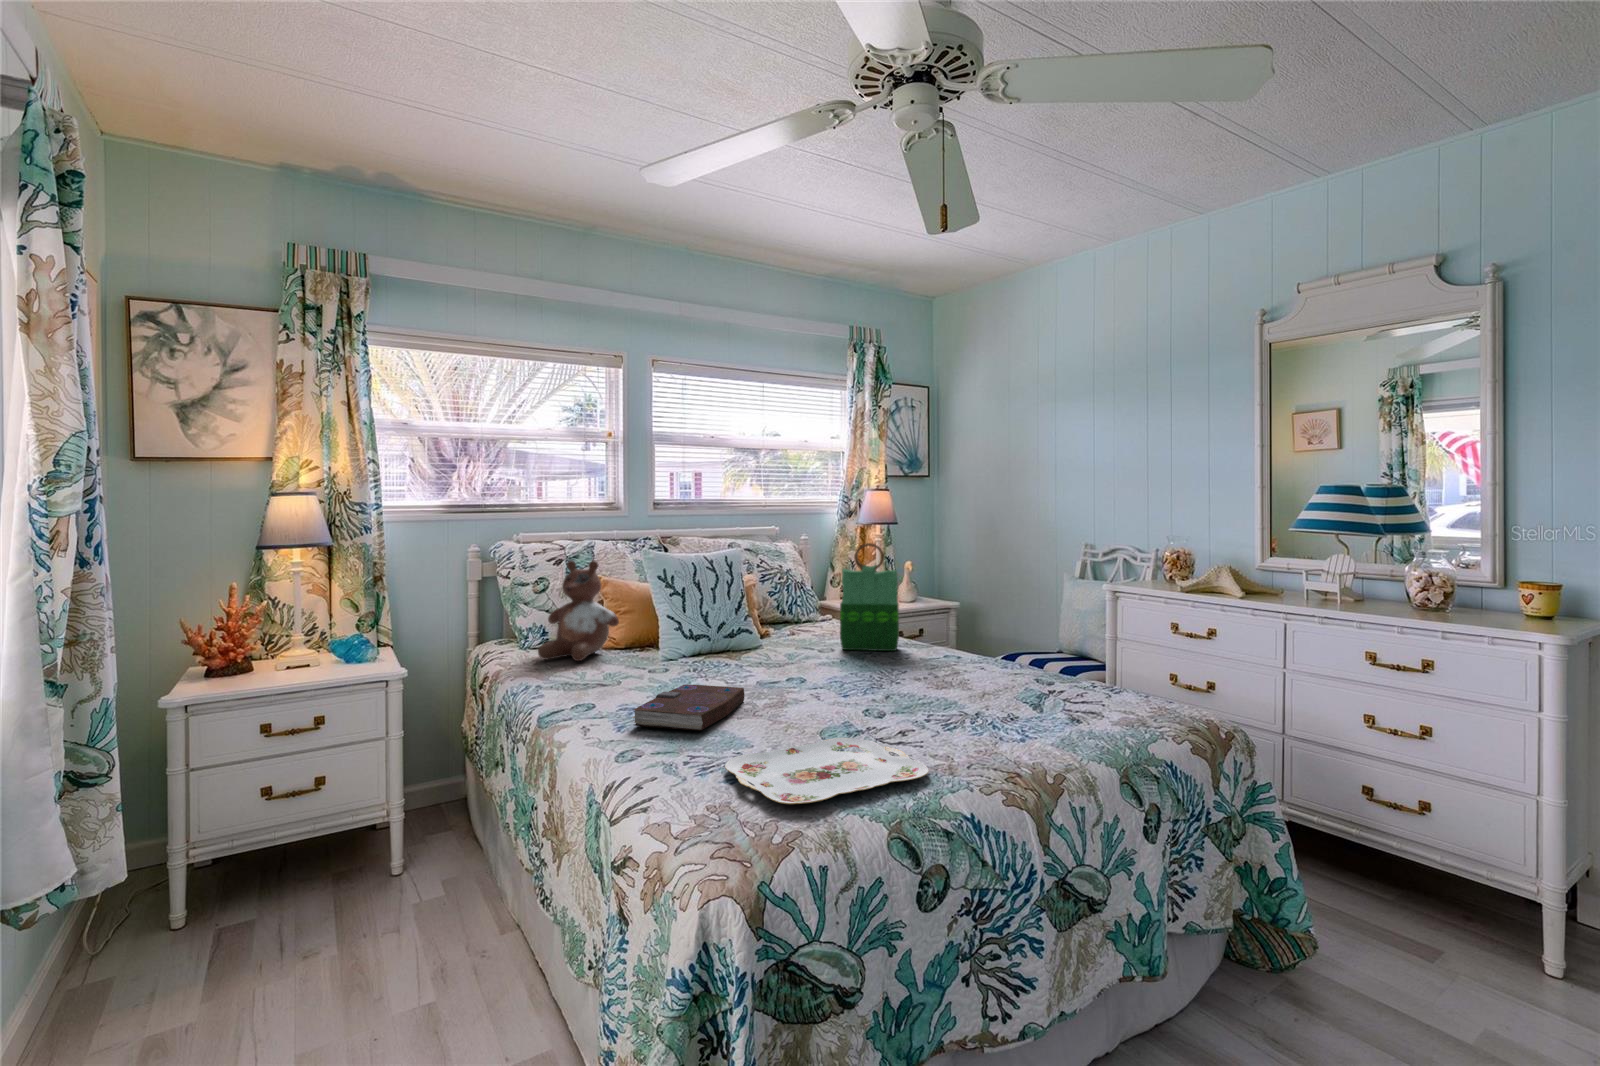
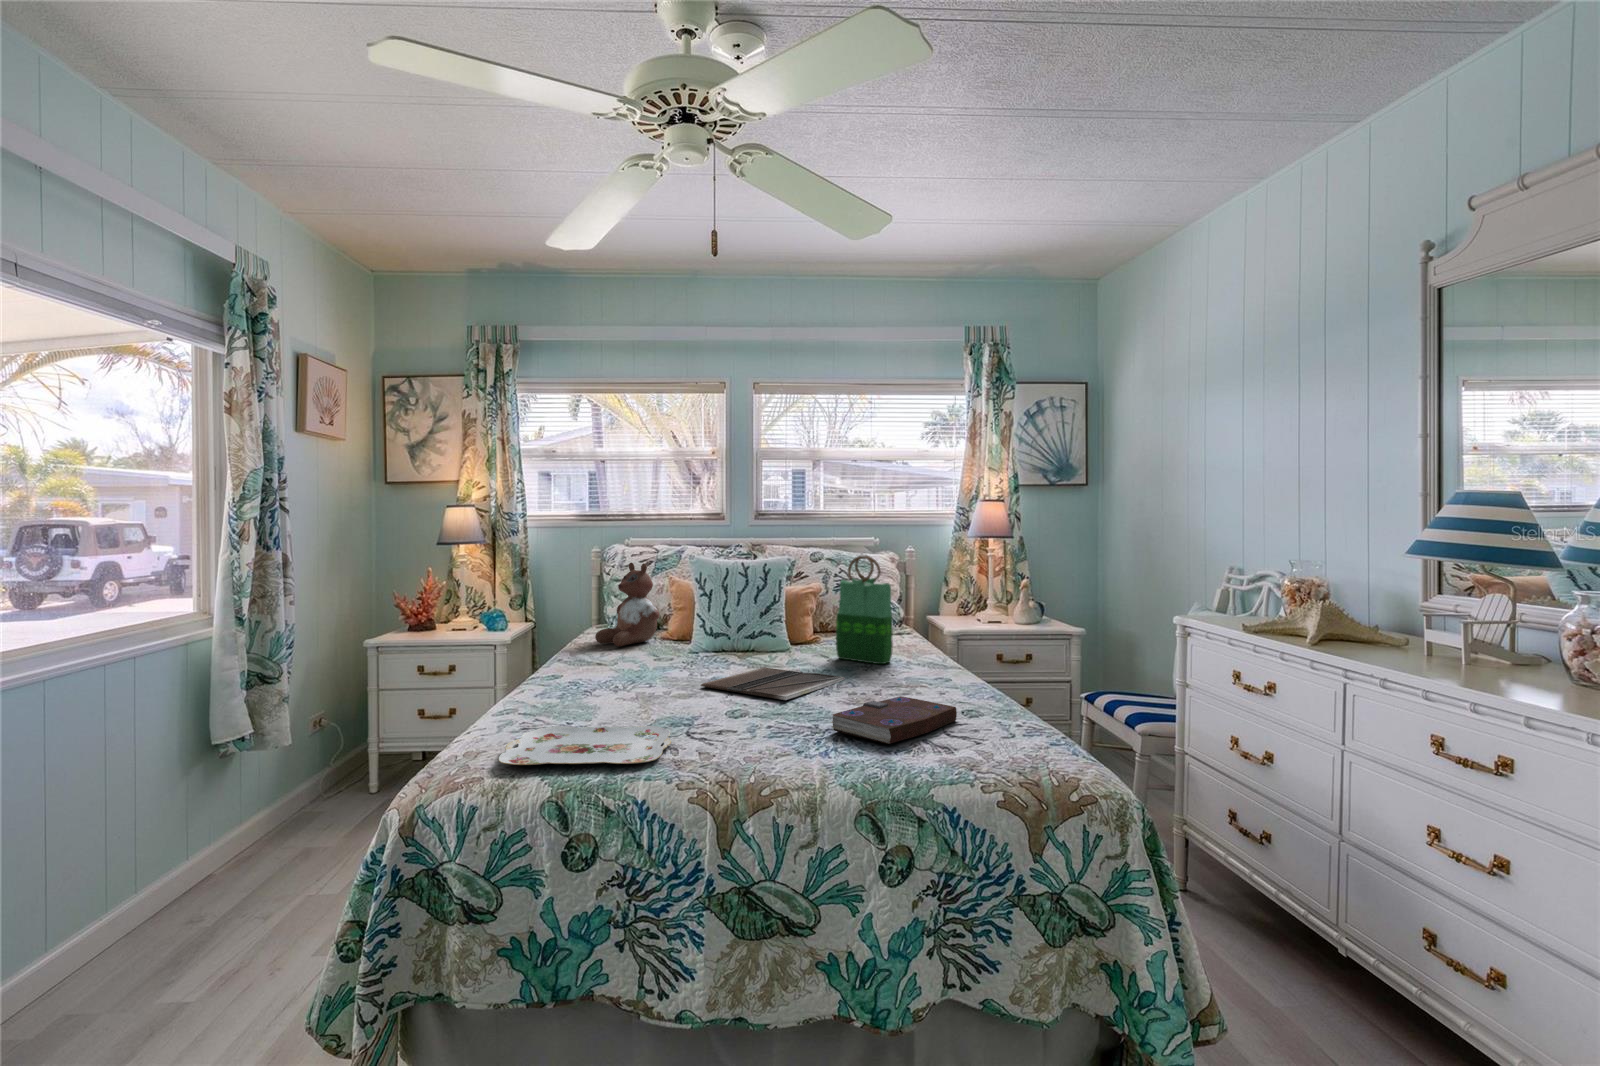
laptop: none [780,666,897,694] -> present [700,667,845,700]
book: present [632,685,744,731] -> present [831,696,957,744]

